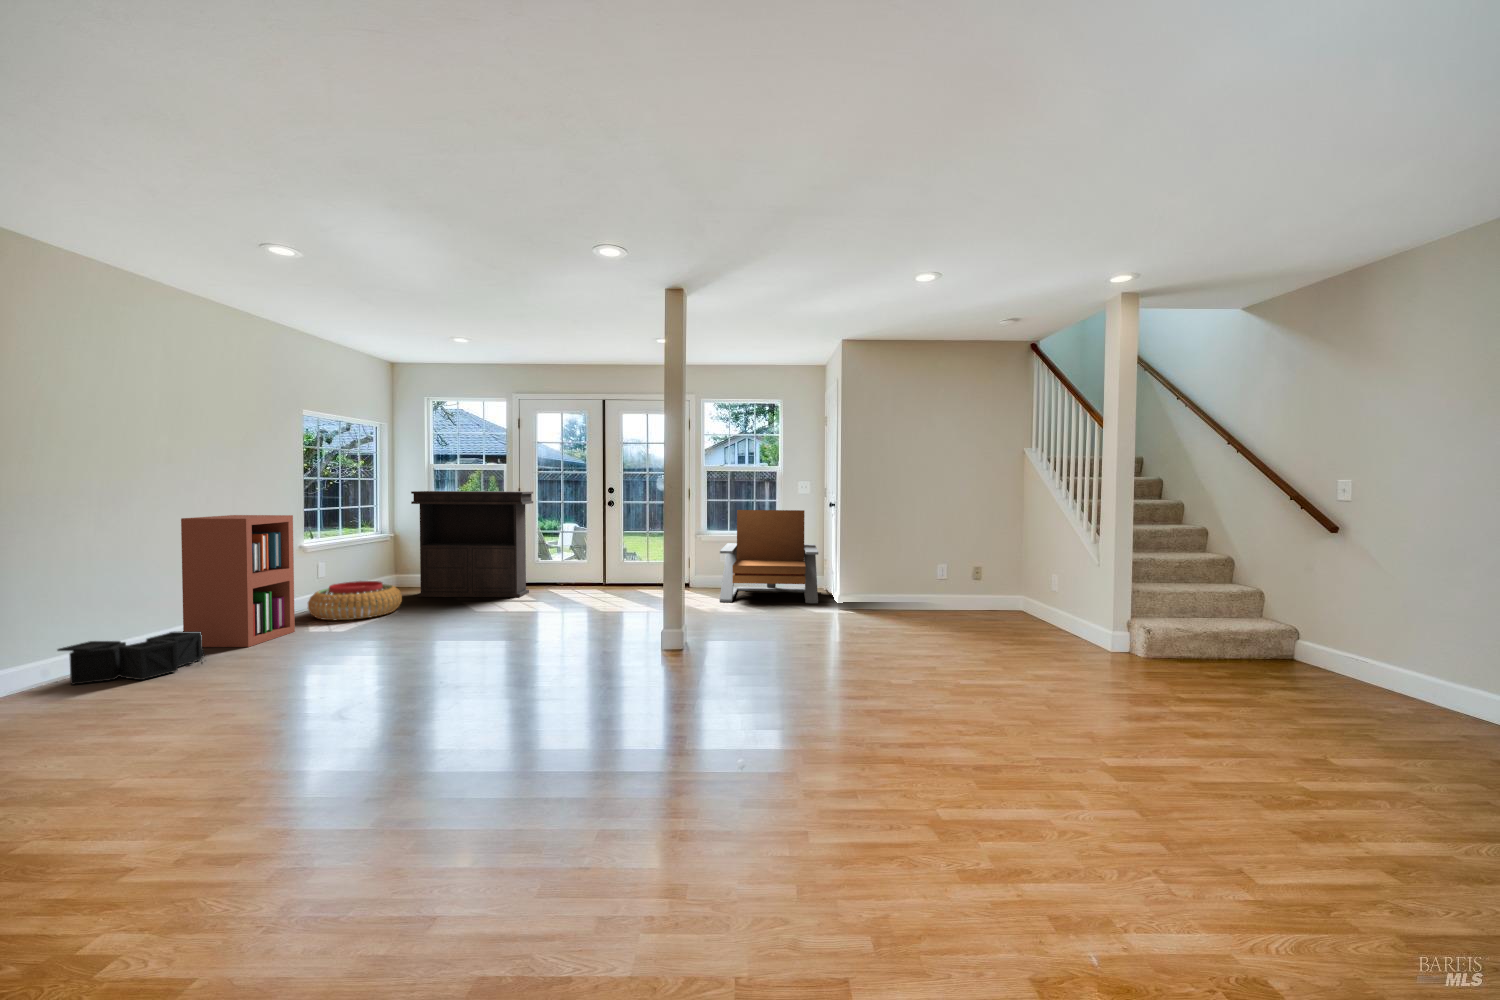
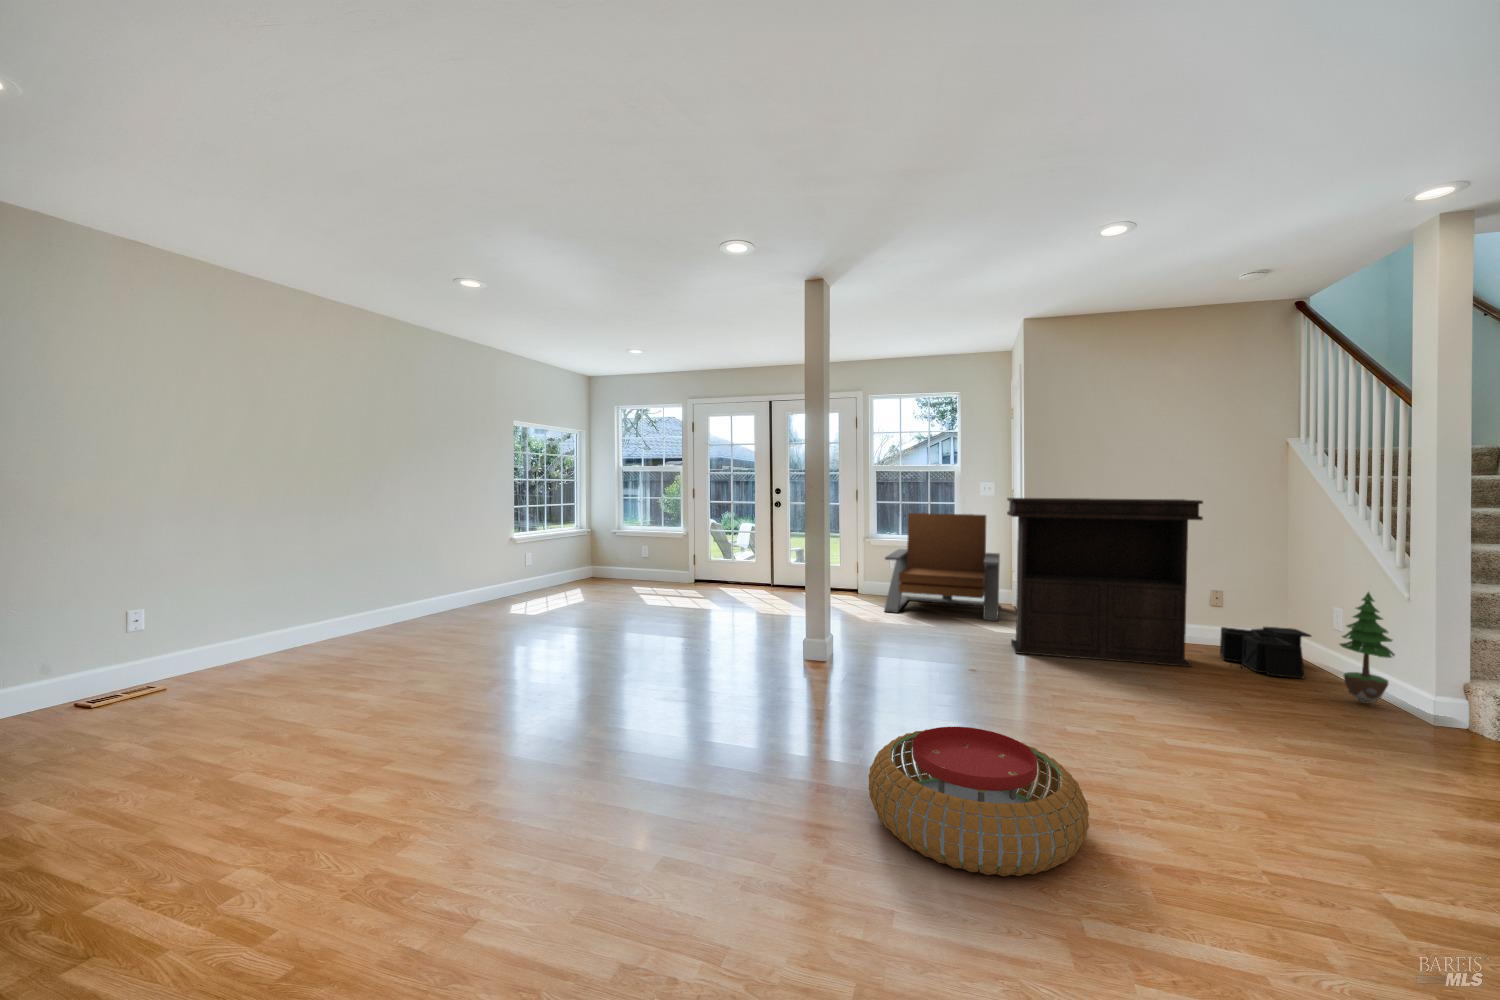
console table: present [411,491,533,597] -> present [1007,498,1203,667]
bookshelf: present [181,515,295,647] -> none [414,511,497,625]
potted tree: none [1060,561,1093,643] -> present [1340,592,1395,704]
pouf: present [308,581,402,620] -> present [868,727,1089,876]
storage bin: present [58,631,205,685] -> present [1220,627,1311,678]

